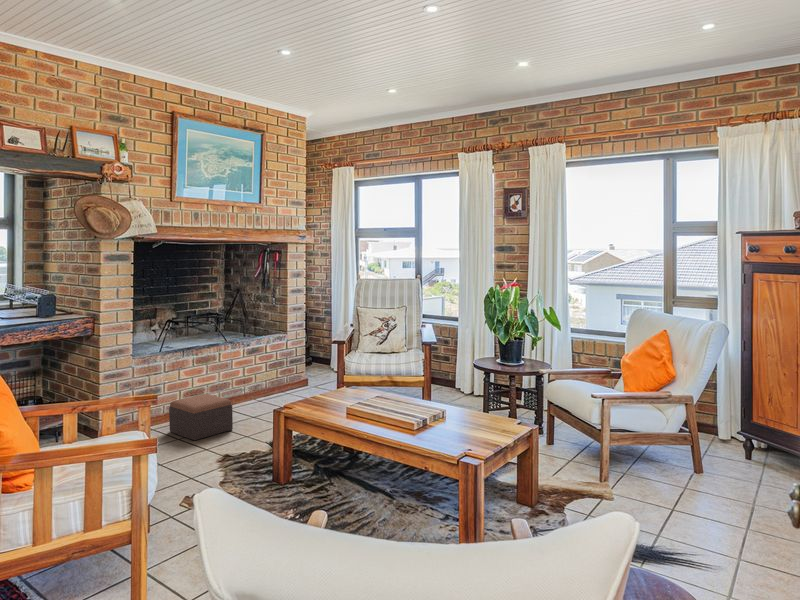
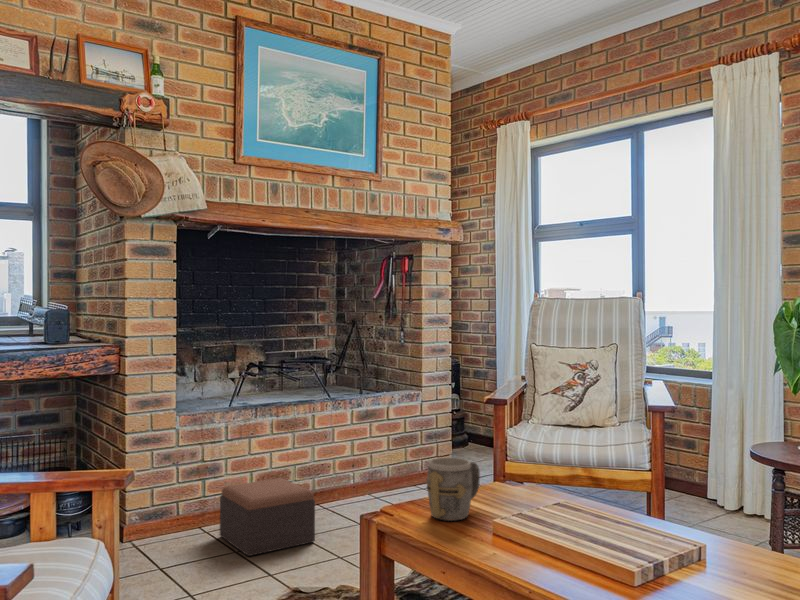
mug: none [312,375,339,406] -> present [427,458,480,521]

